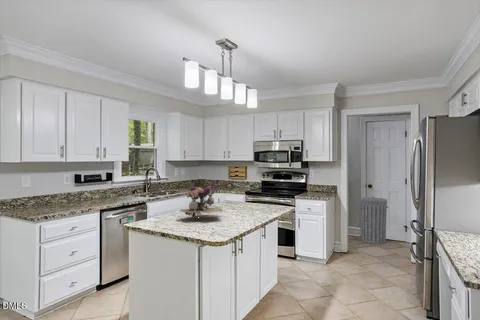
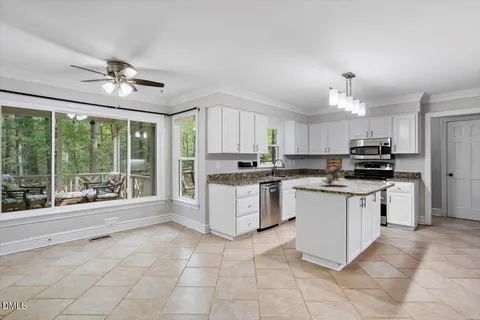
trash can: present [359,197,388,244] -> none [439,183,468,221]

